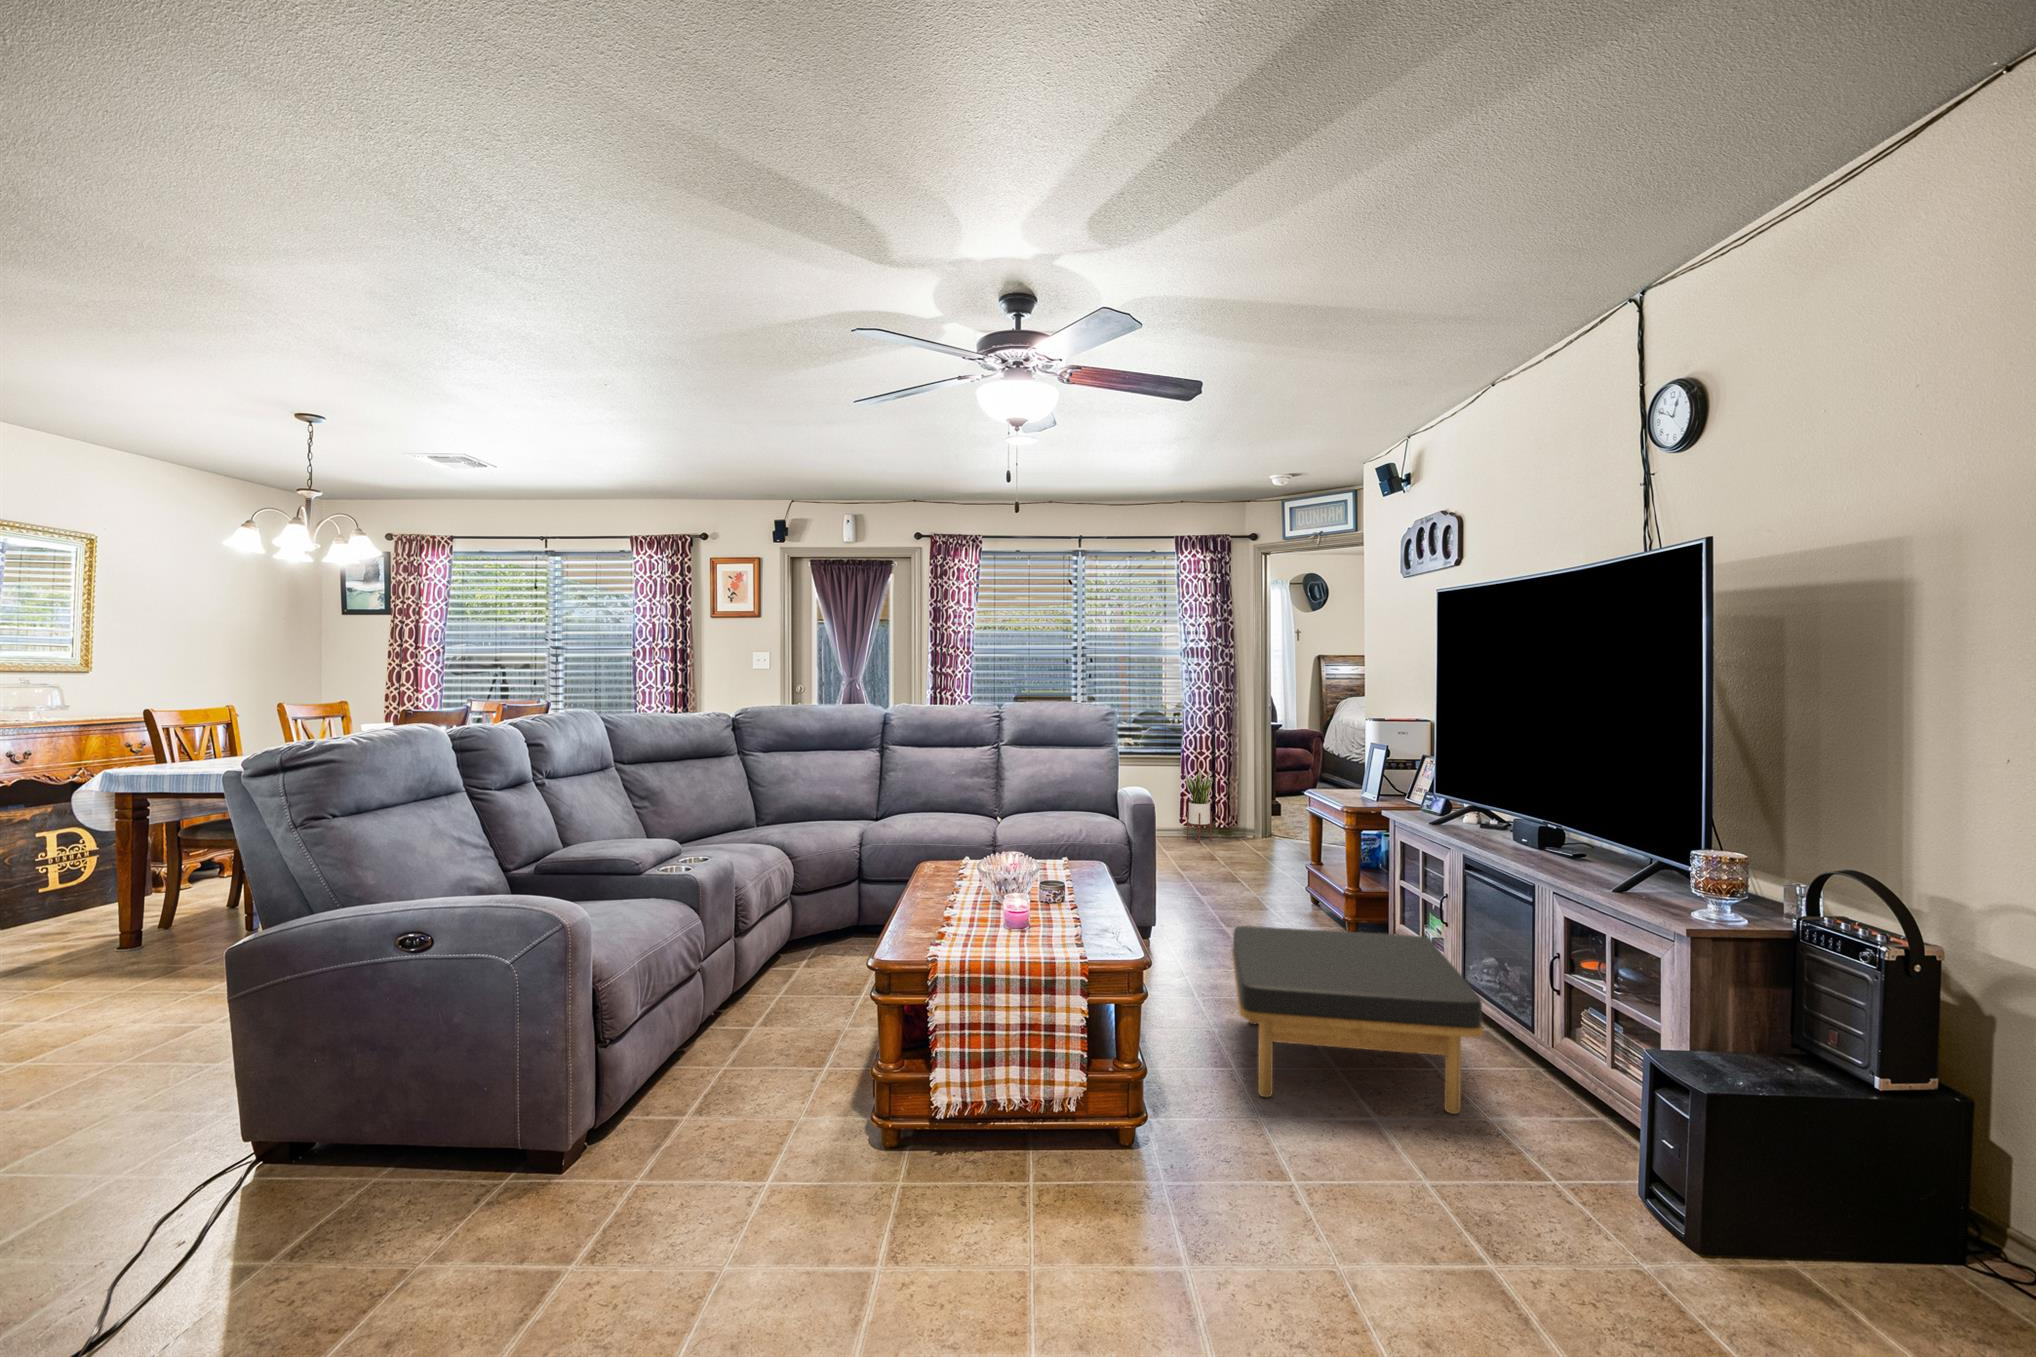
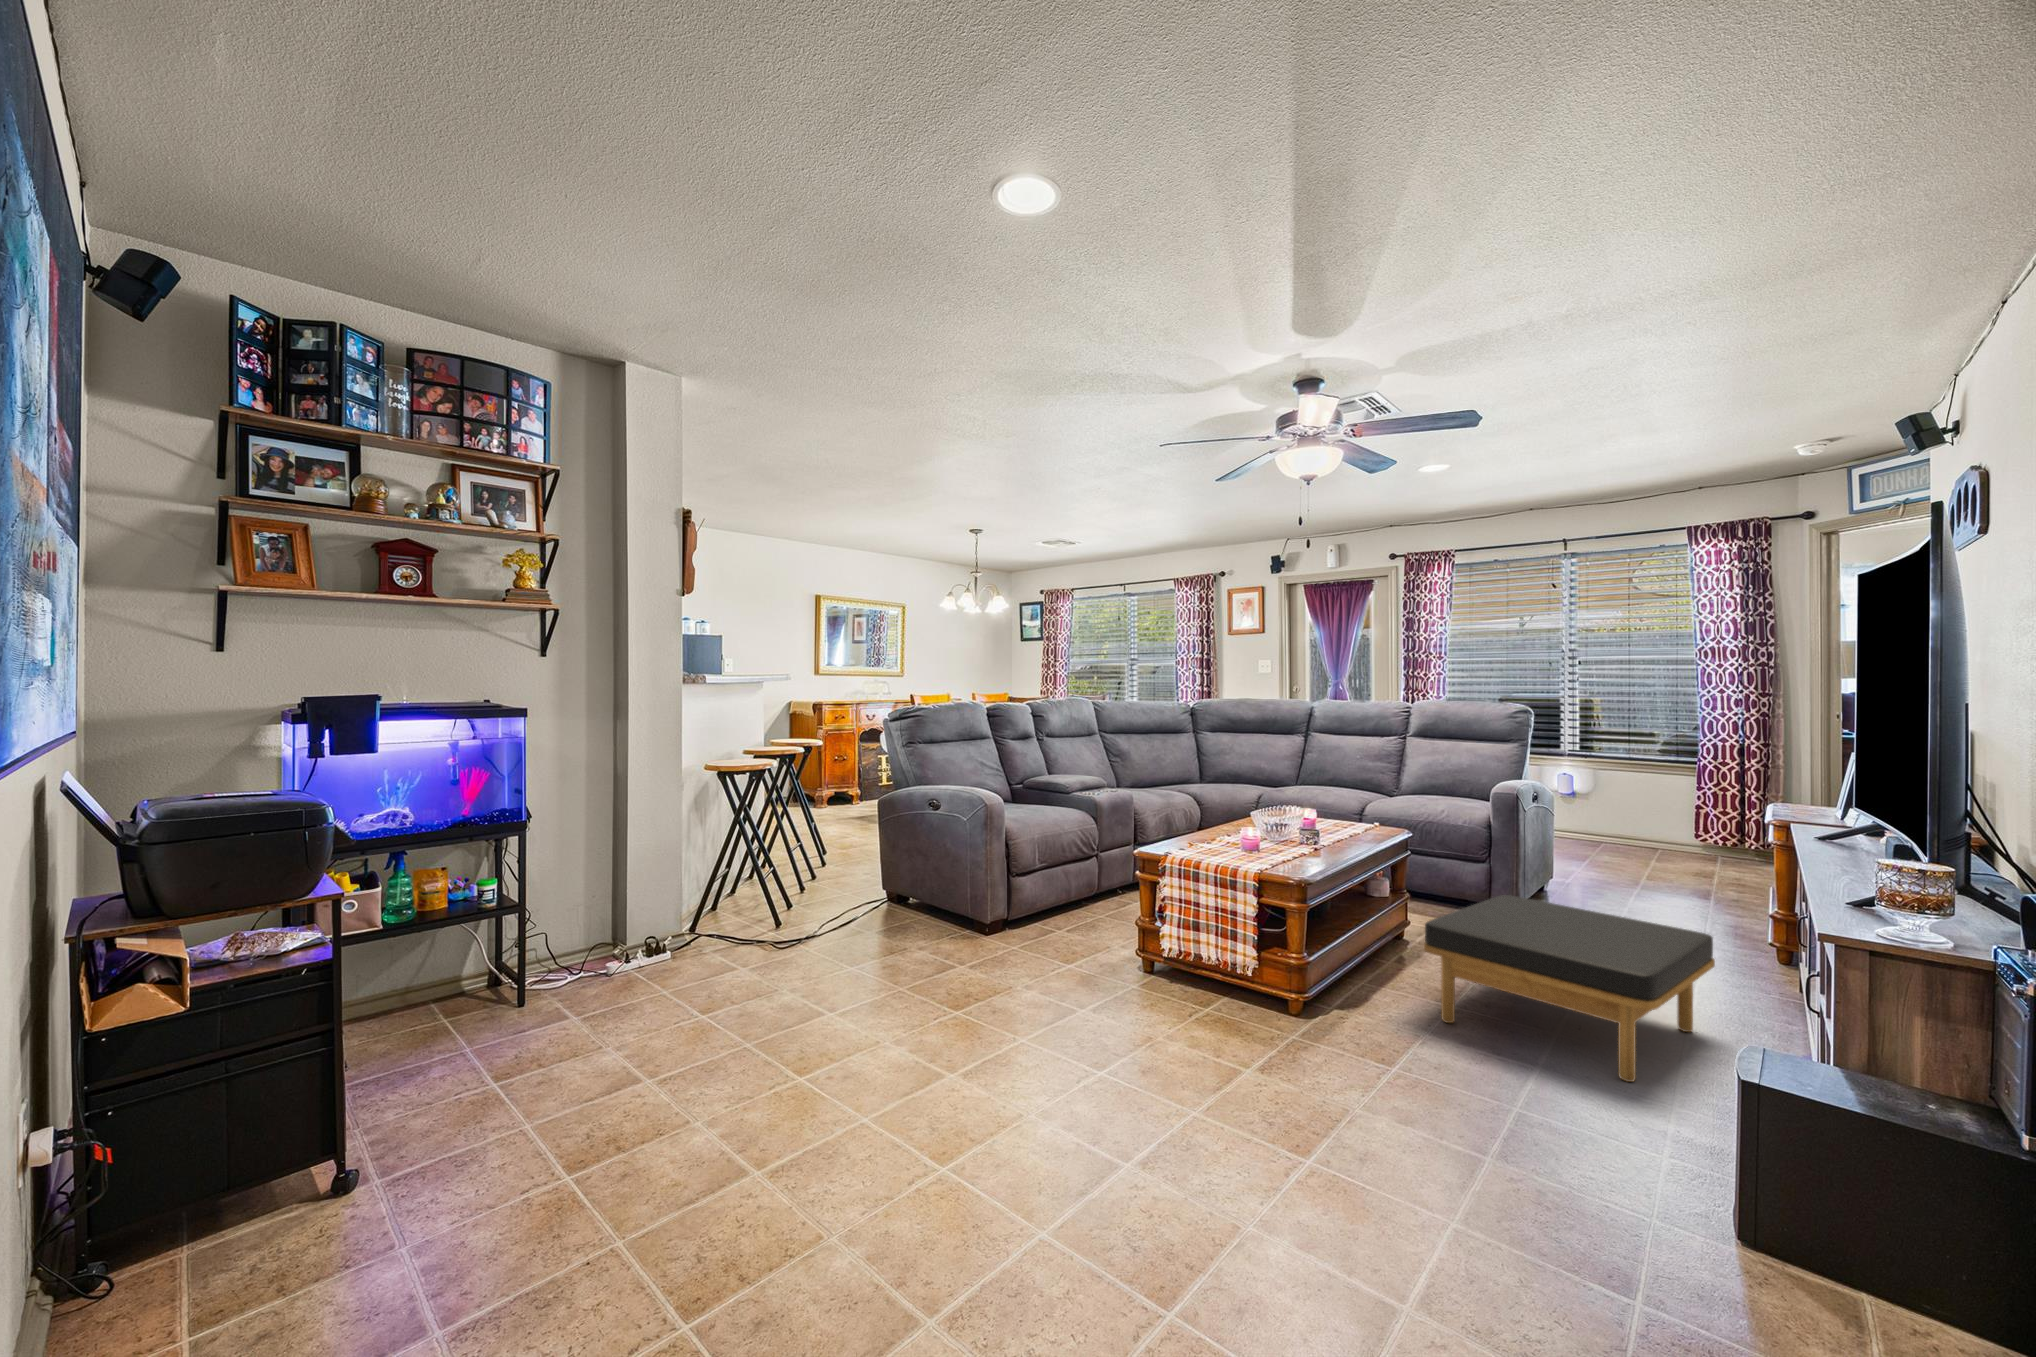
potted plant: present [1184,769,1212,842] -> none [1690,778,1733,860]

